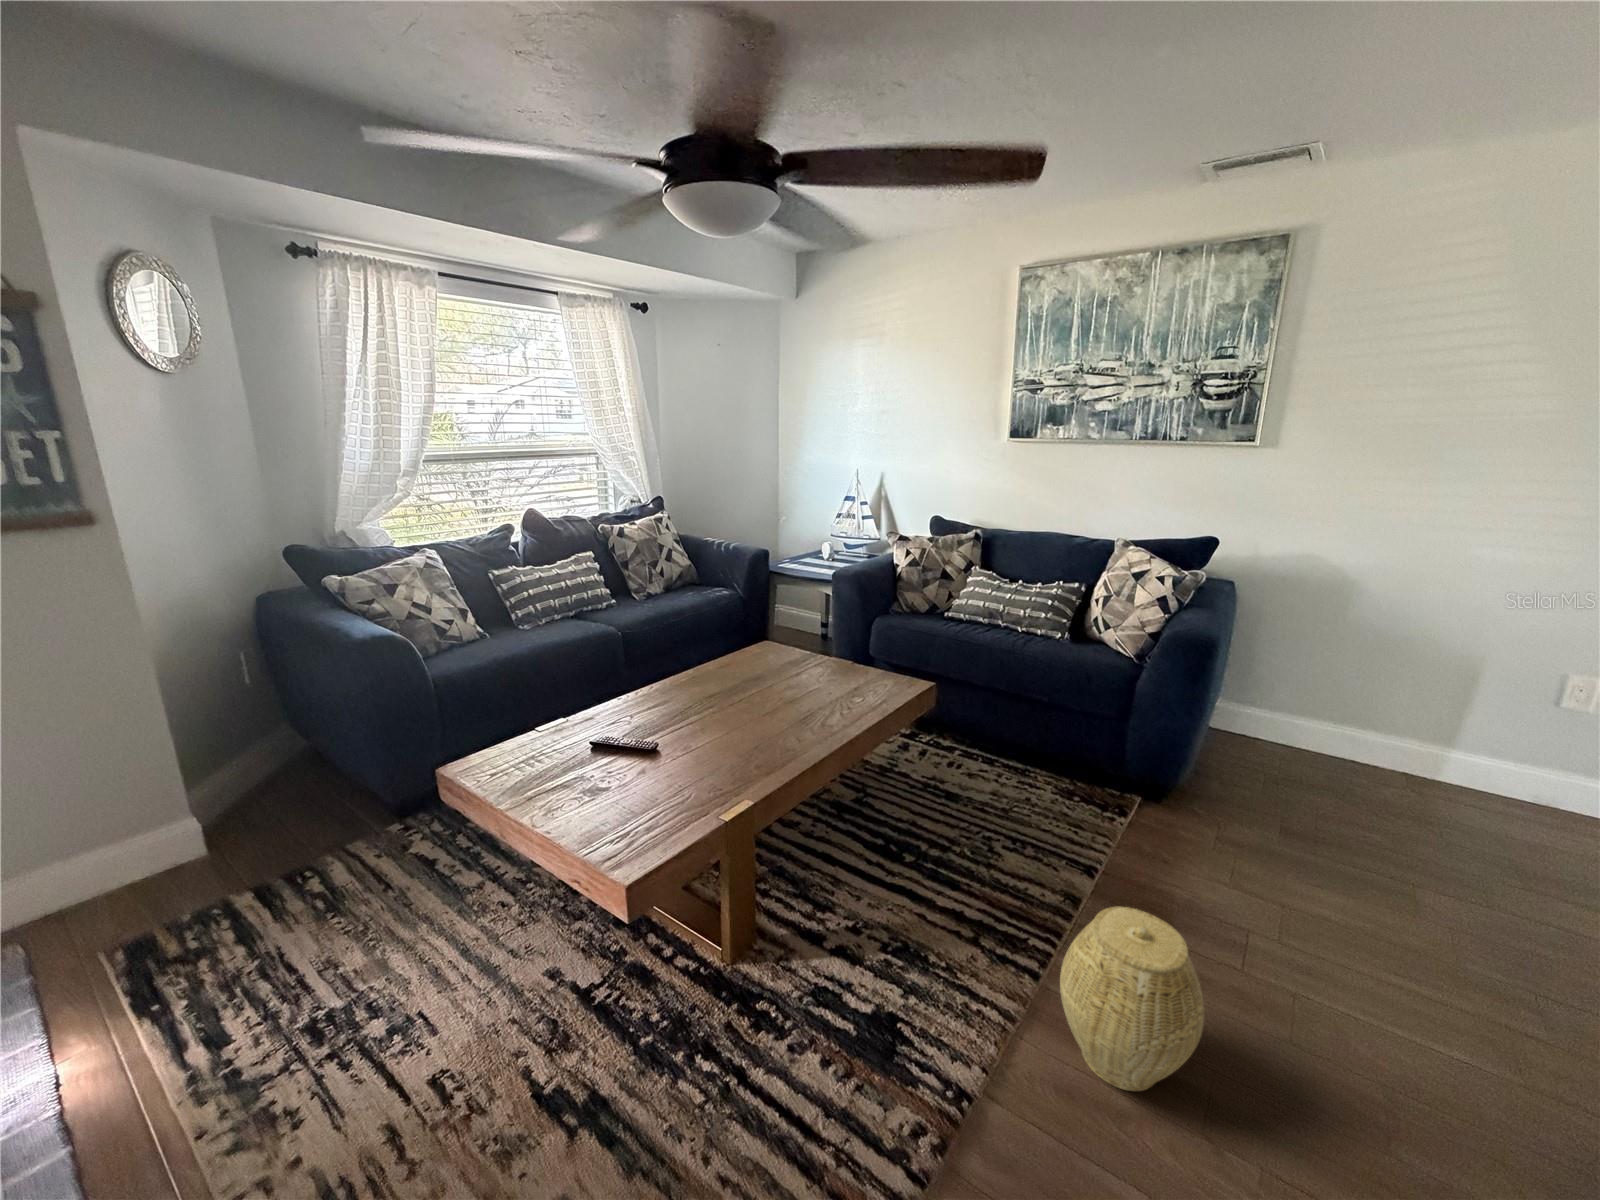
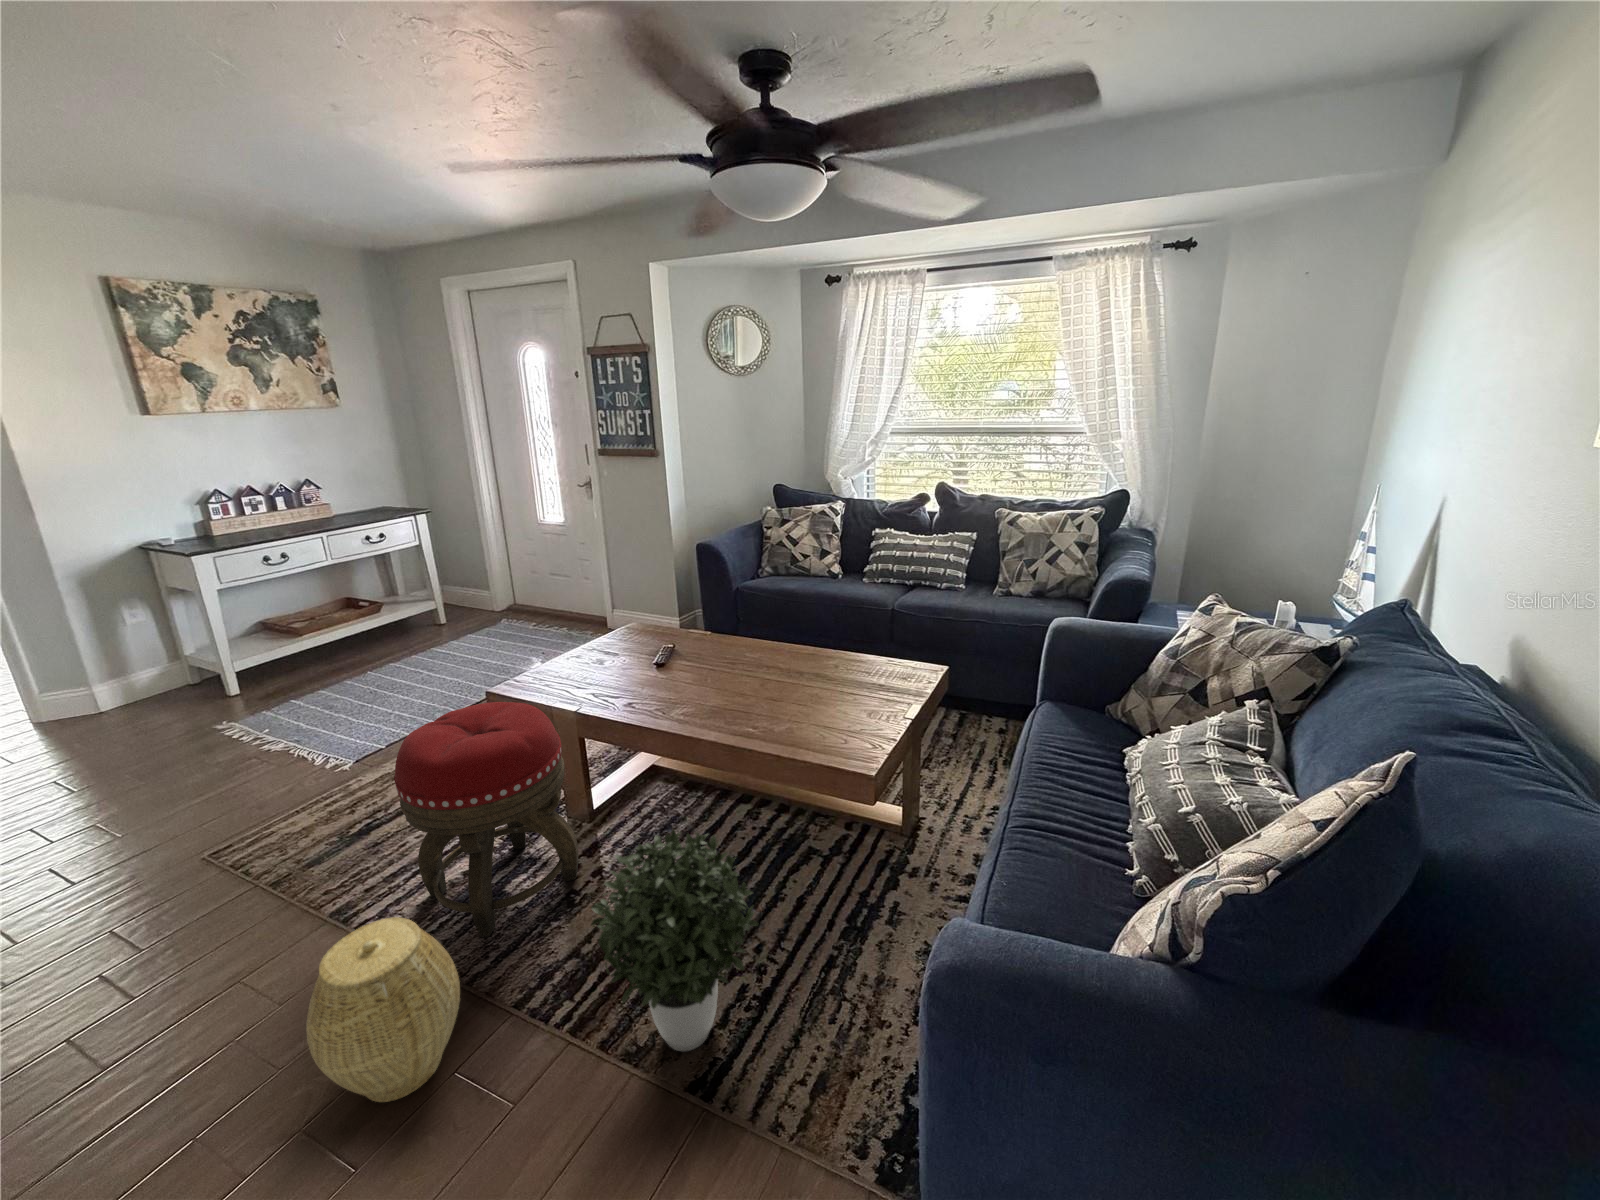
potted plant: none [995,723,1127,887] -> present [591,830,758,1051]
footstool: none [767,779,967,1097] -> present [394,702,578,937]

